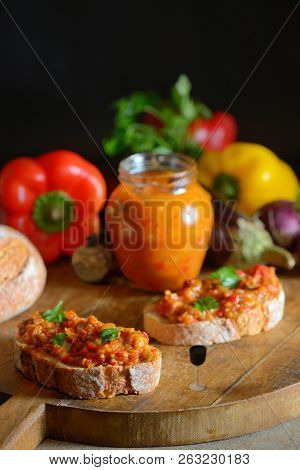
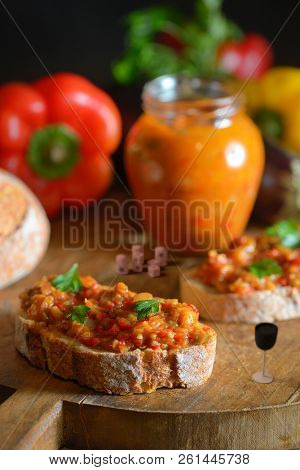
ceramic jug: present [72,232,111,283] -> none [80,178,130,242]
candle: none [97,285,138,311] -> present [116,245,167,277]

